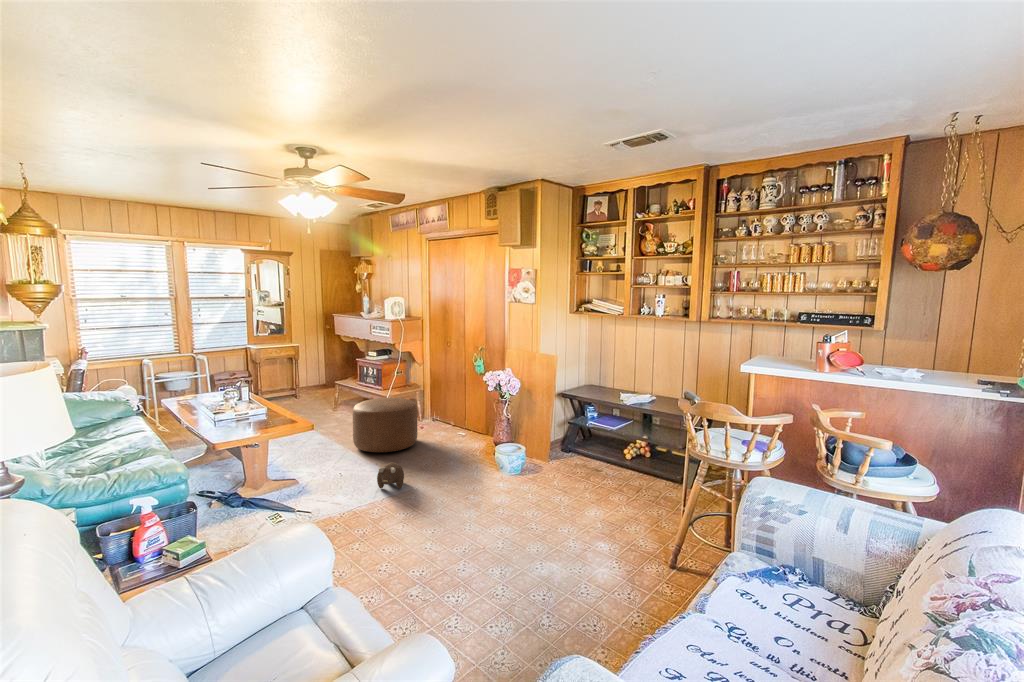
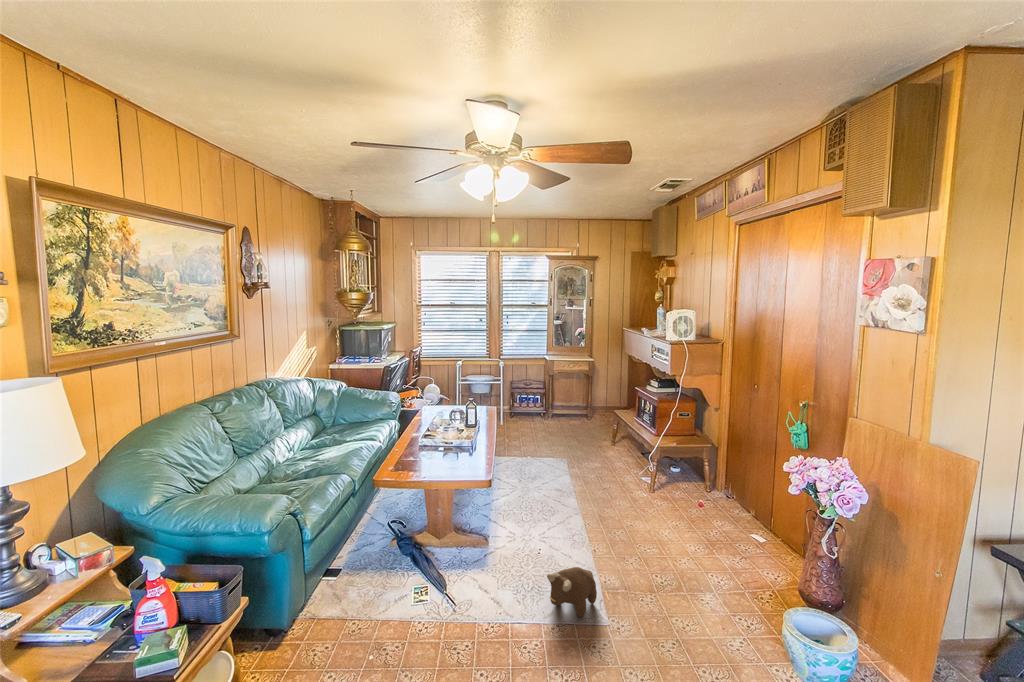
ottoman: present [353,398,418,452] -> none [582,447,674,535]

